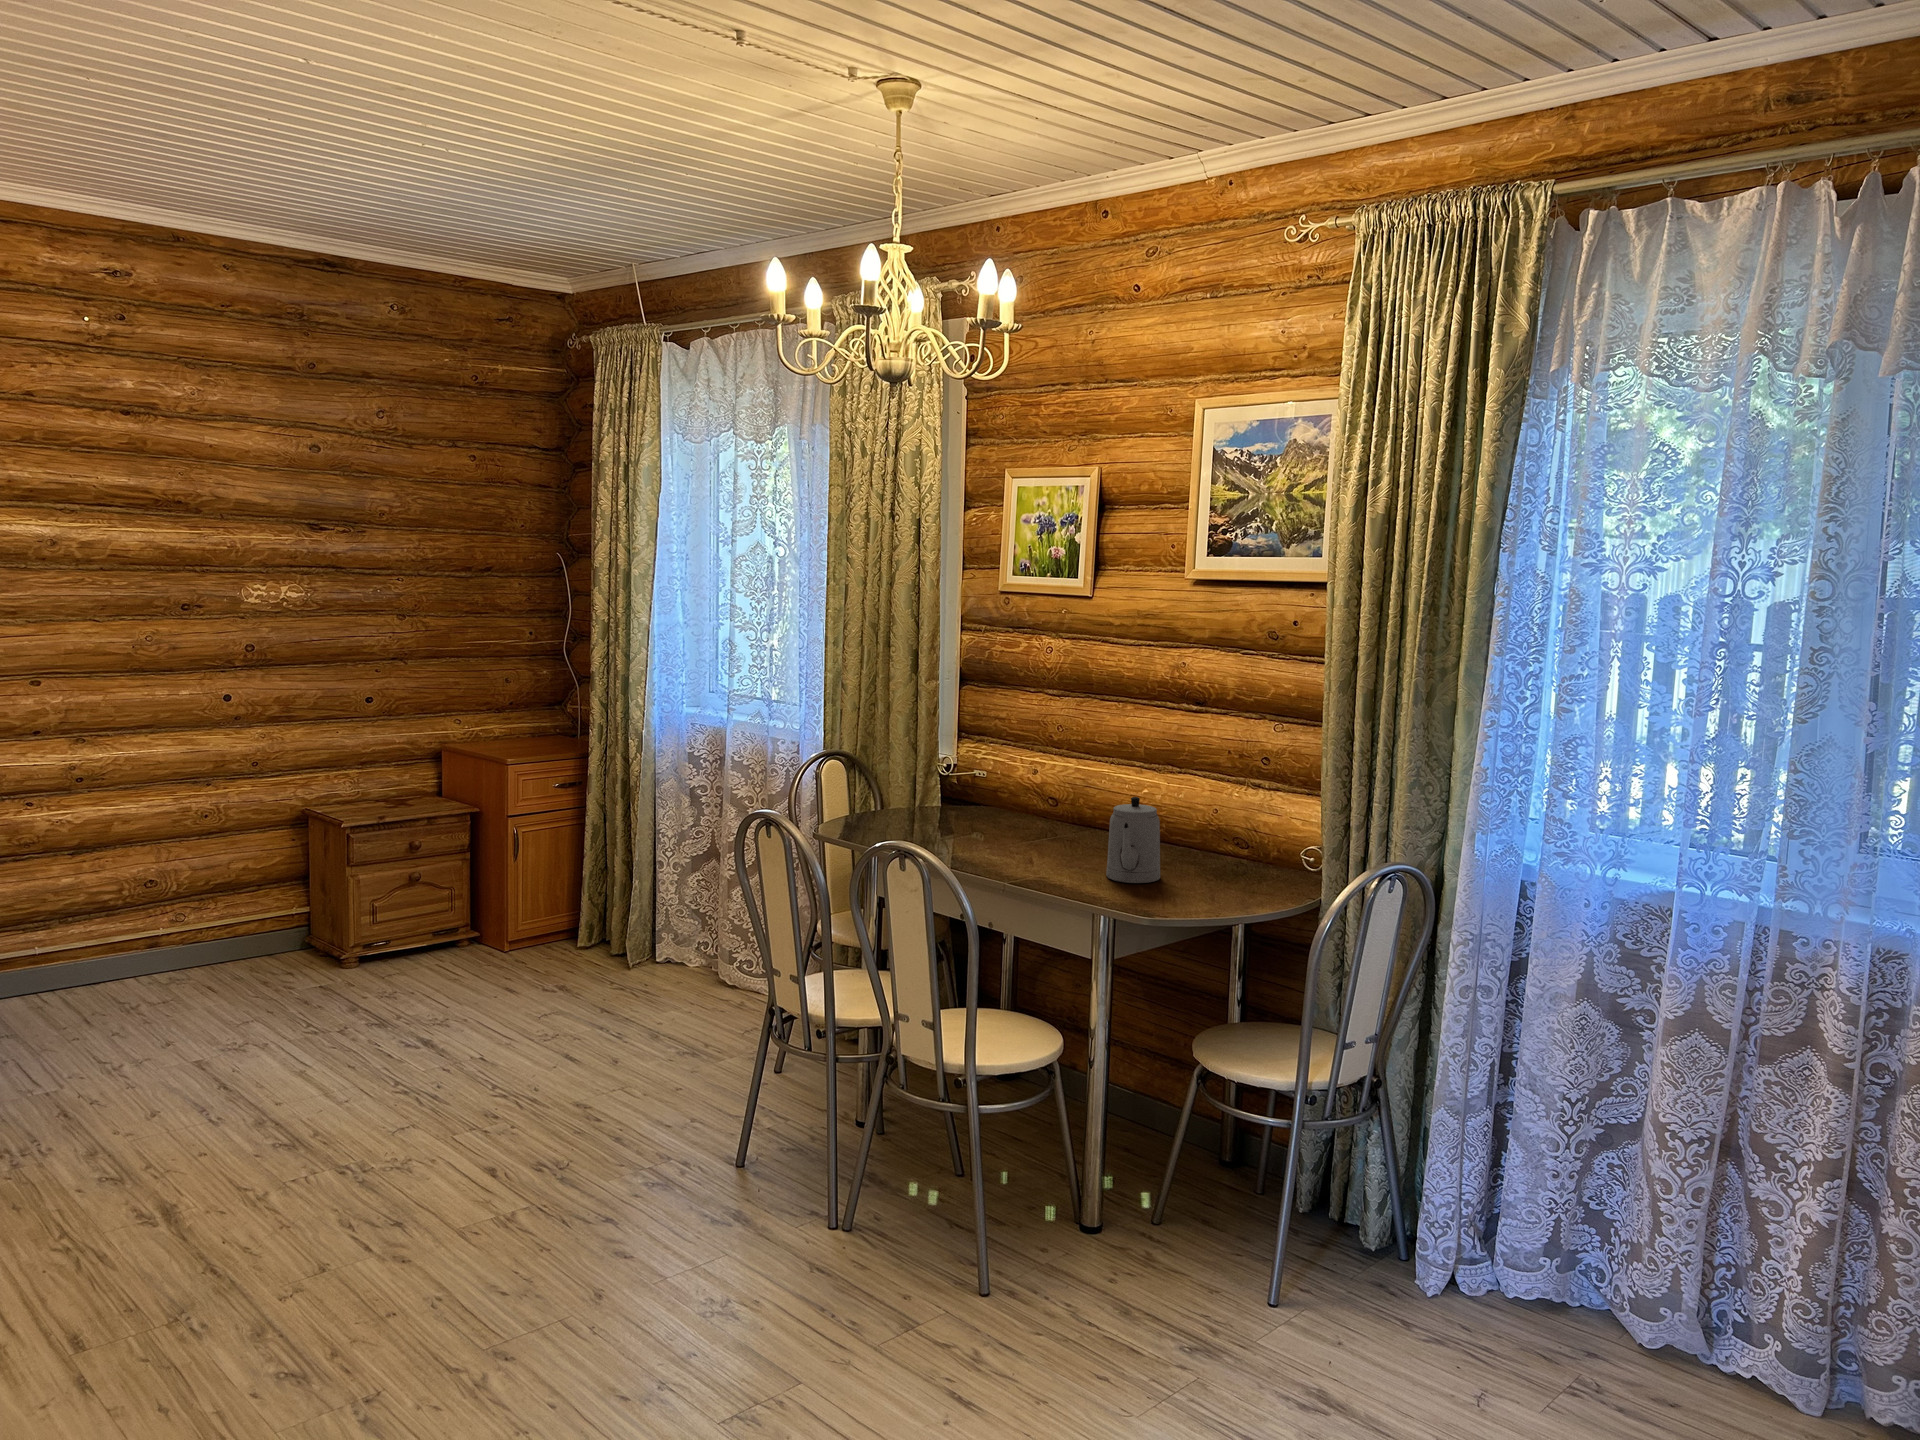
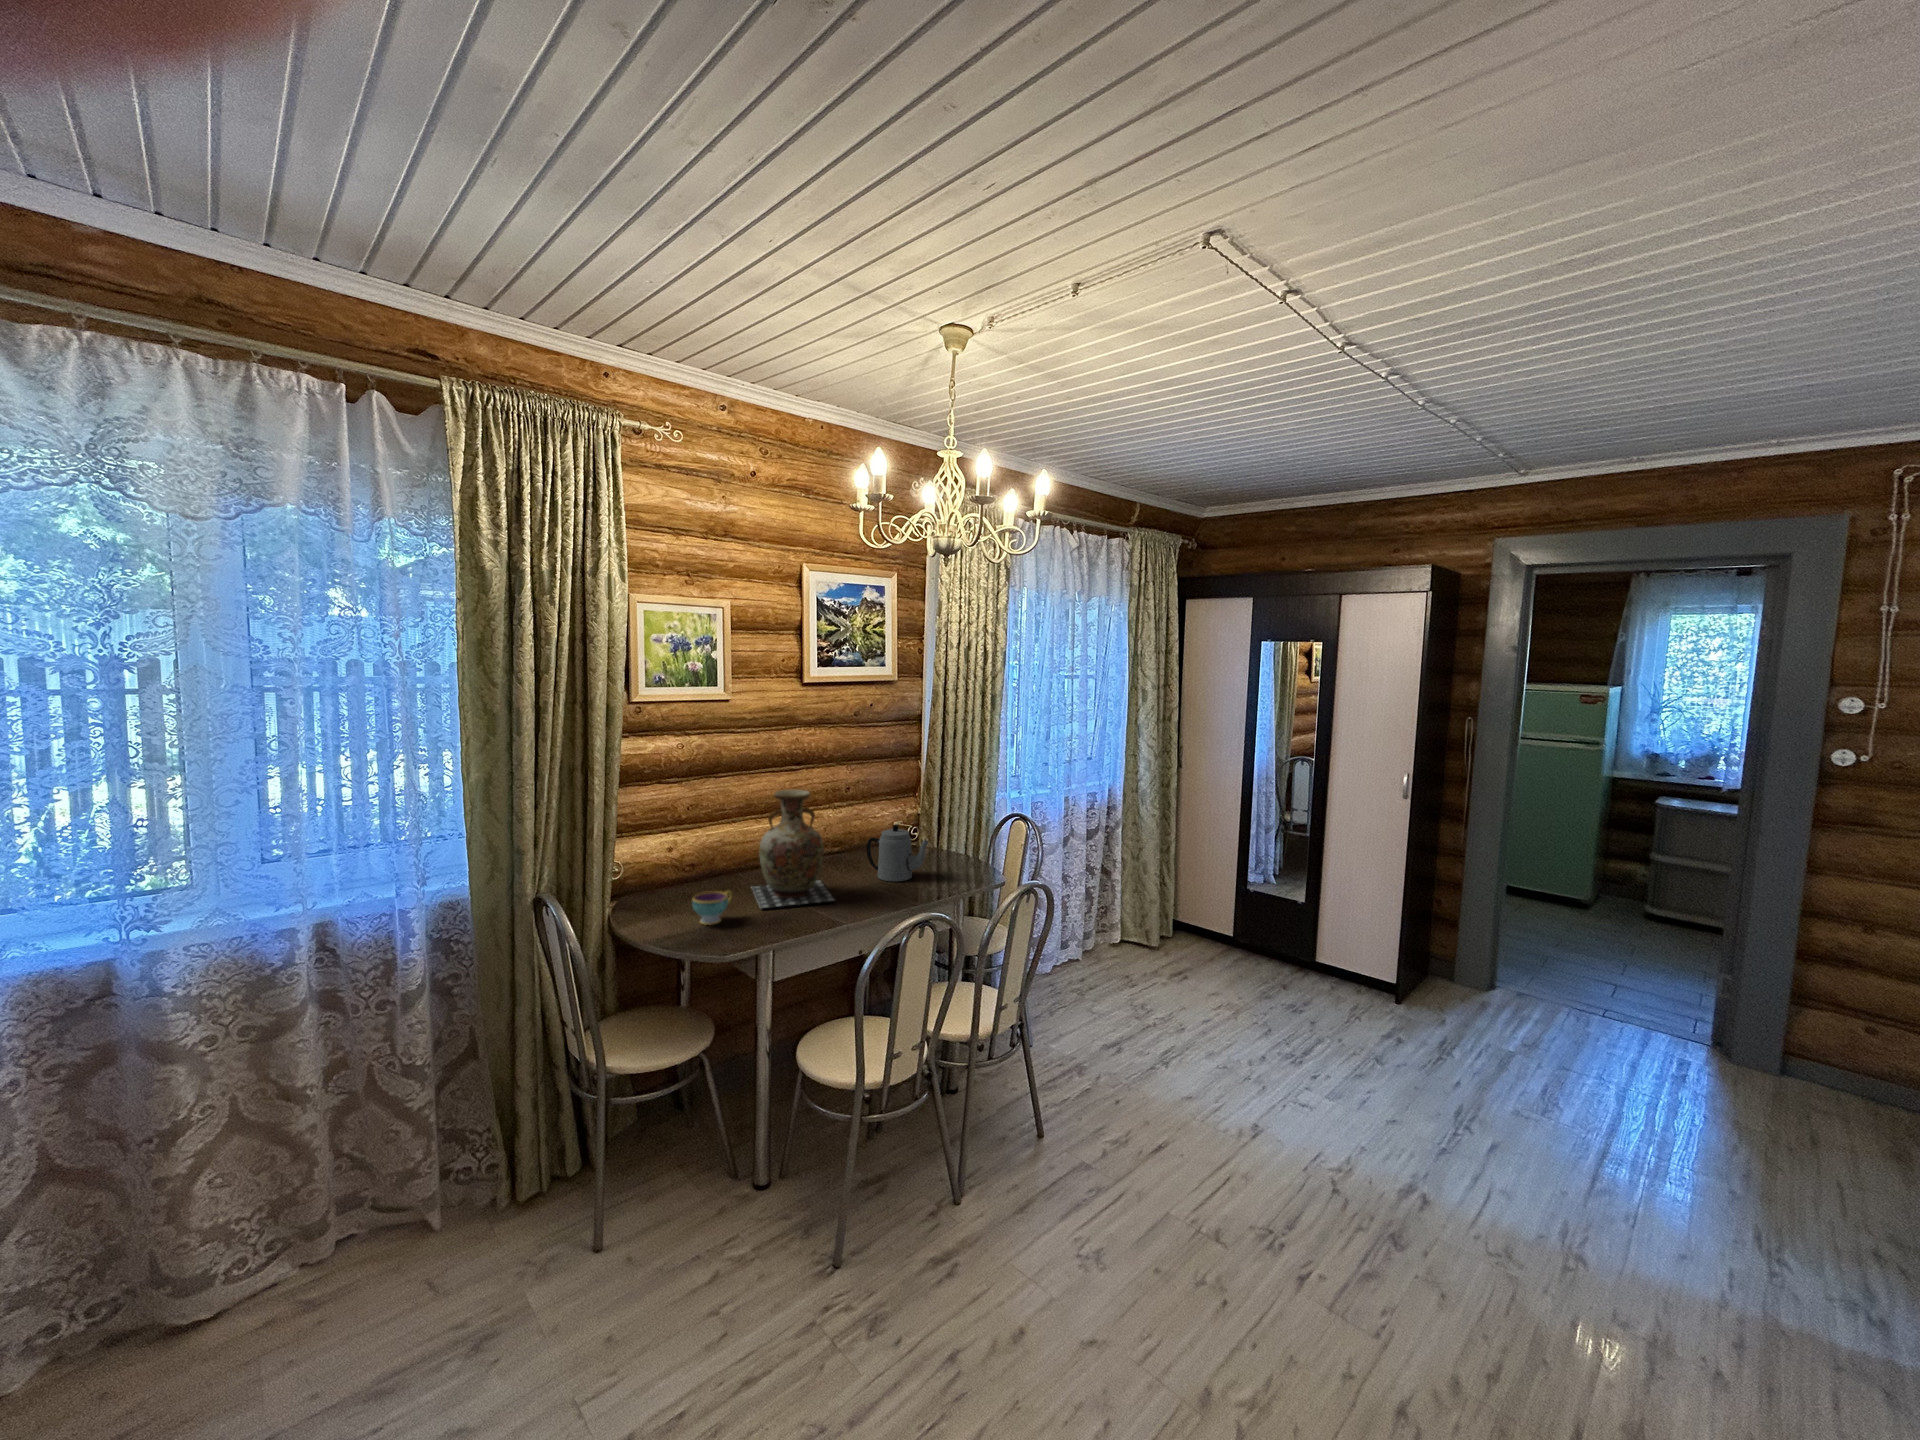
vase: none [957,710,1085,858] -> present [752,790,834,908]
teacup: none [896,799,938,833] -> present [692,891,732,925]

